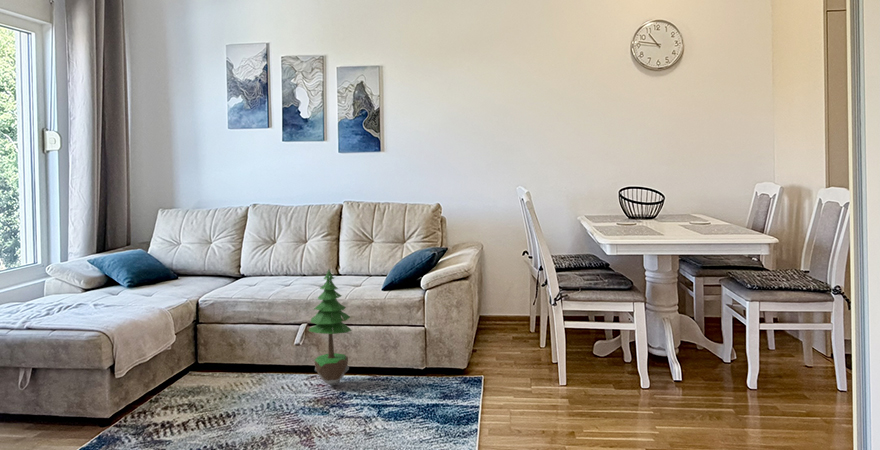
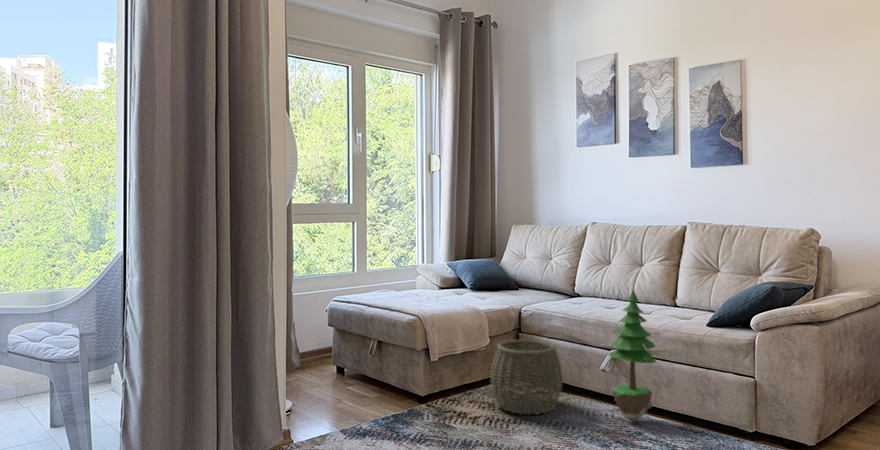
woven basket: none [187,329,265,407] -> present [491,340,562,414]

